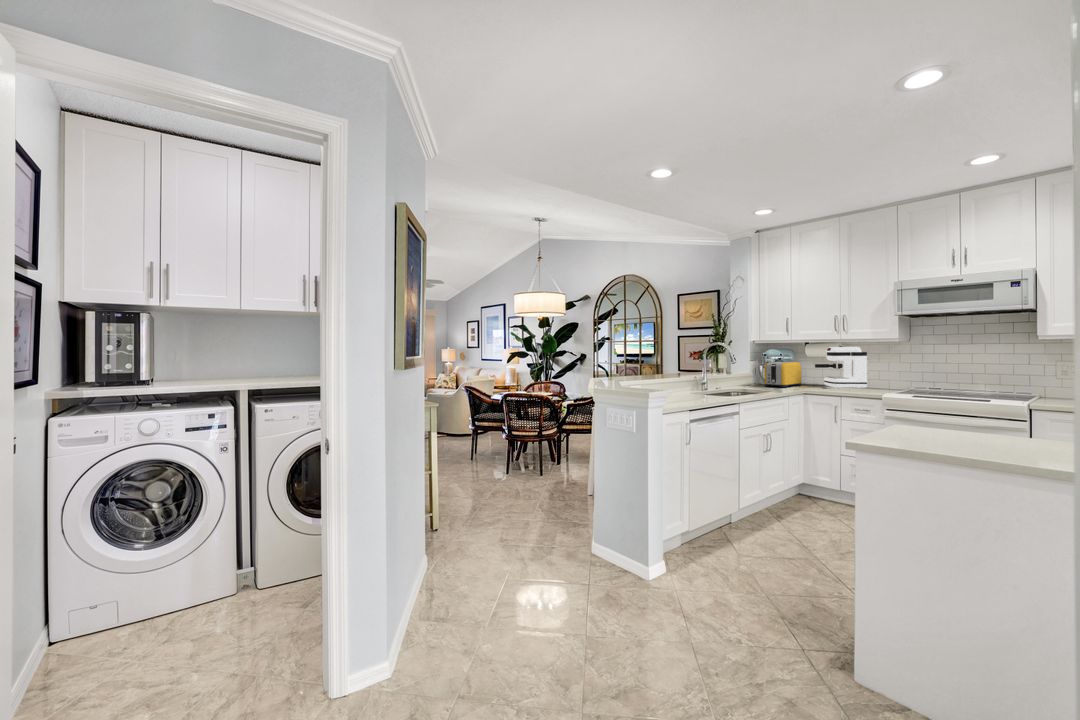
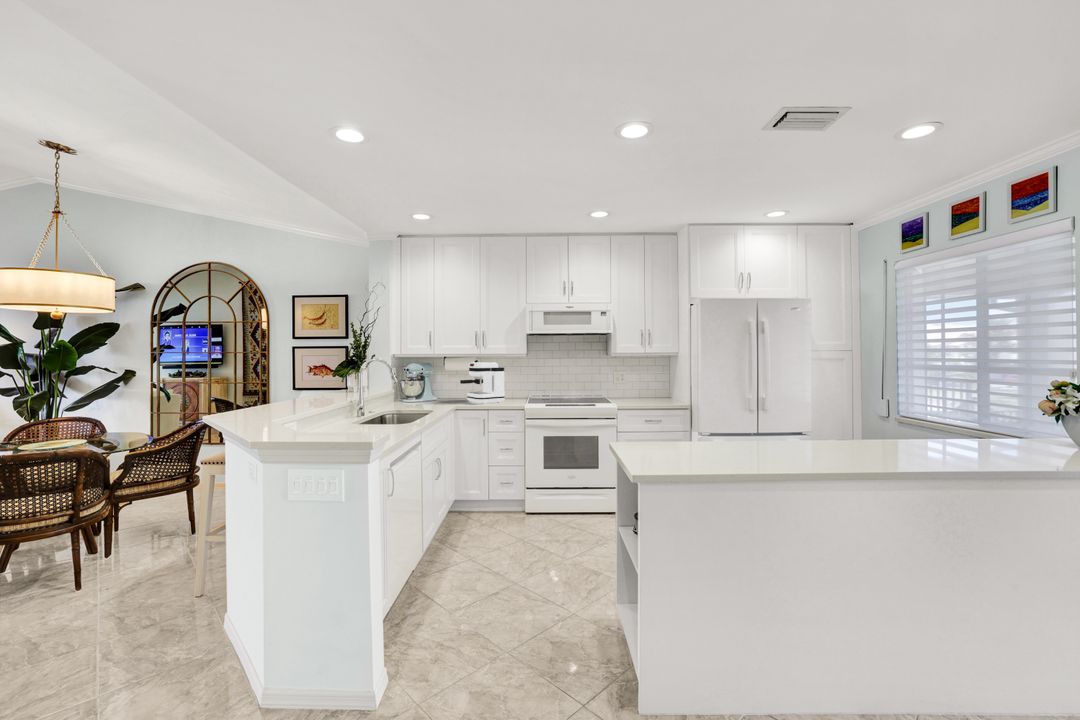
toaster: present [765,362,801,387] -> none [413,378,446,406]

